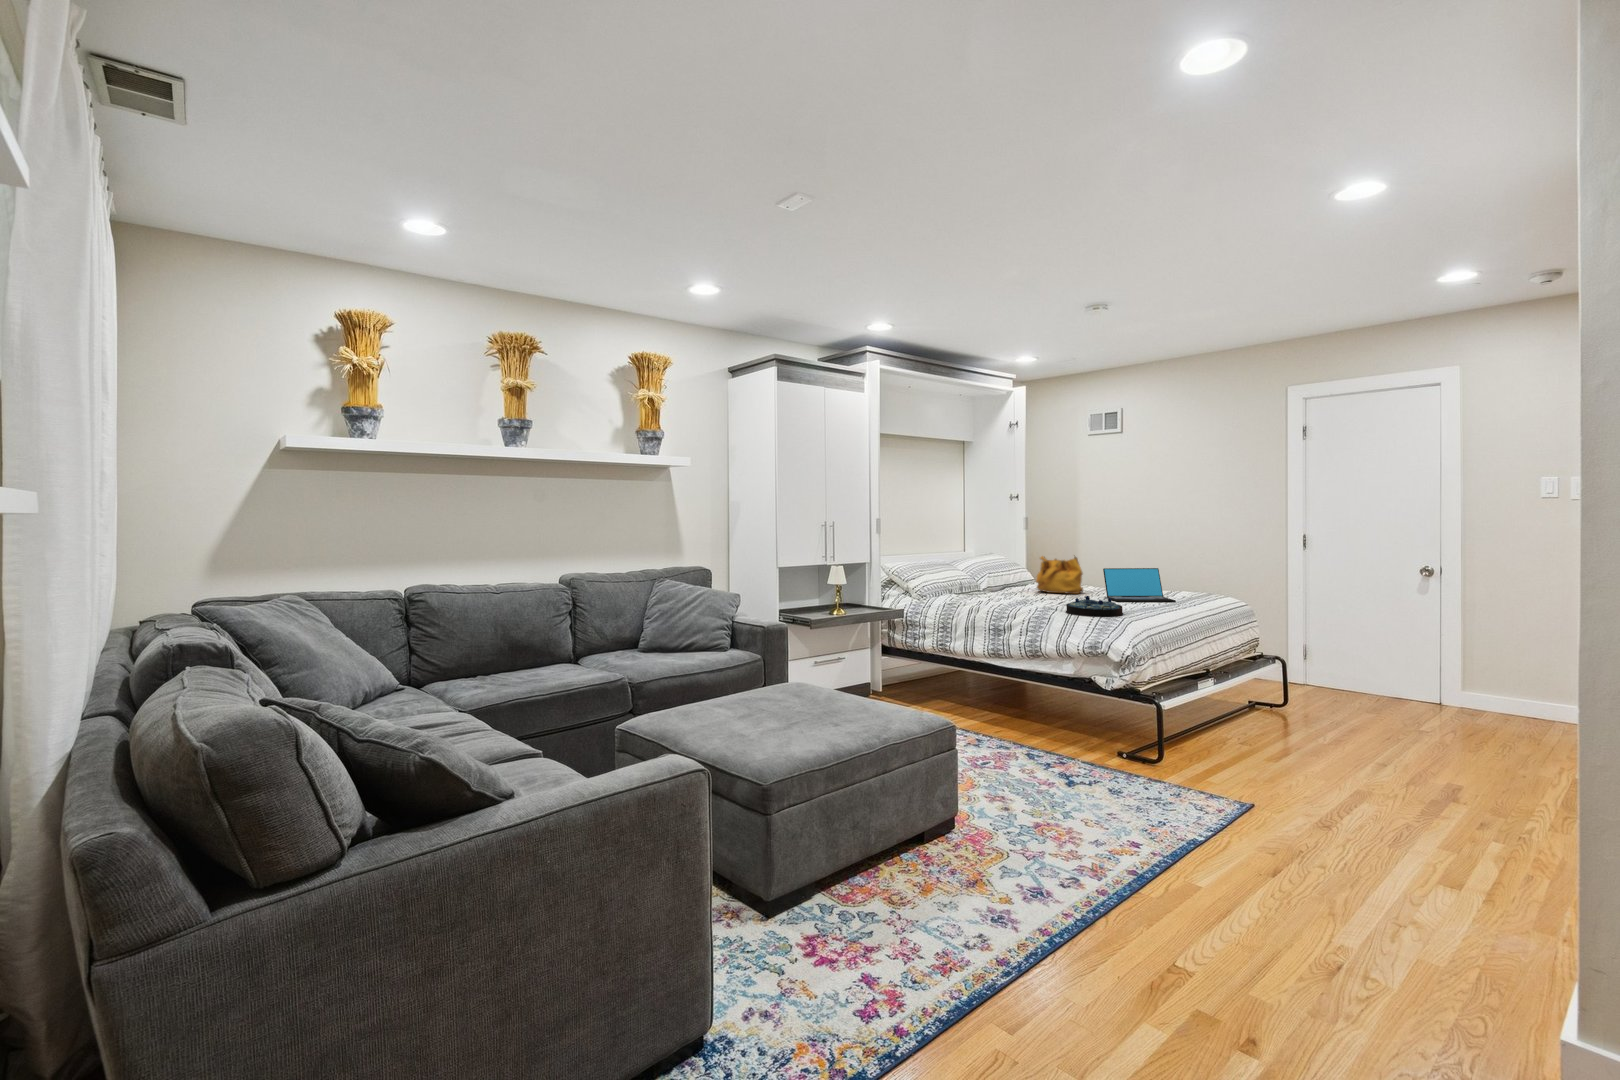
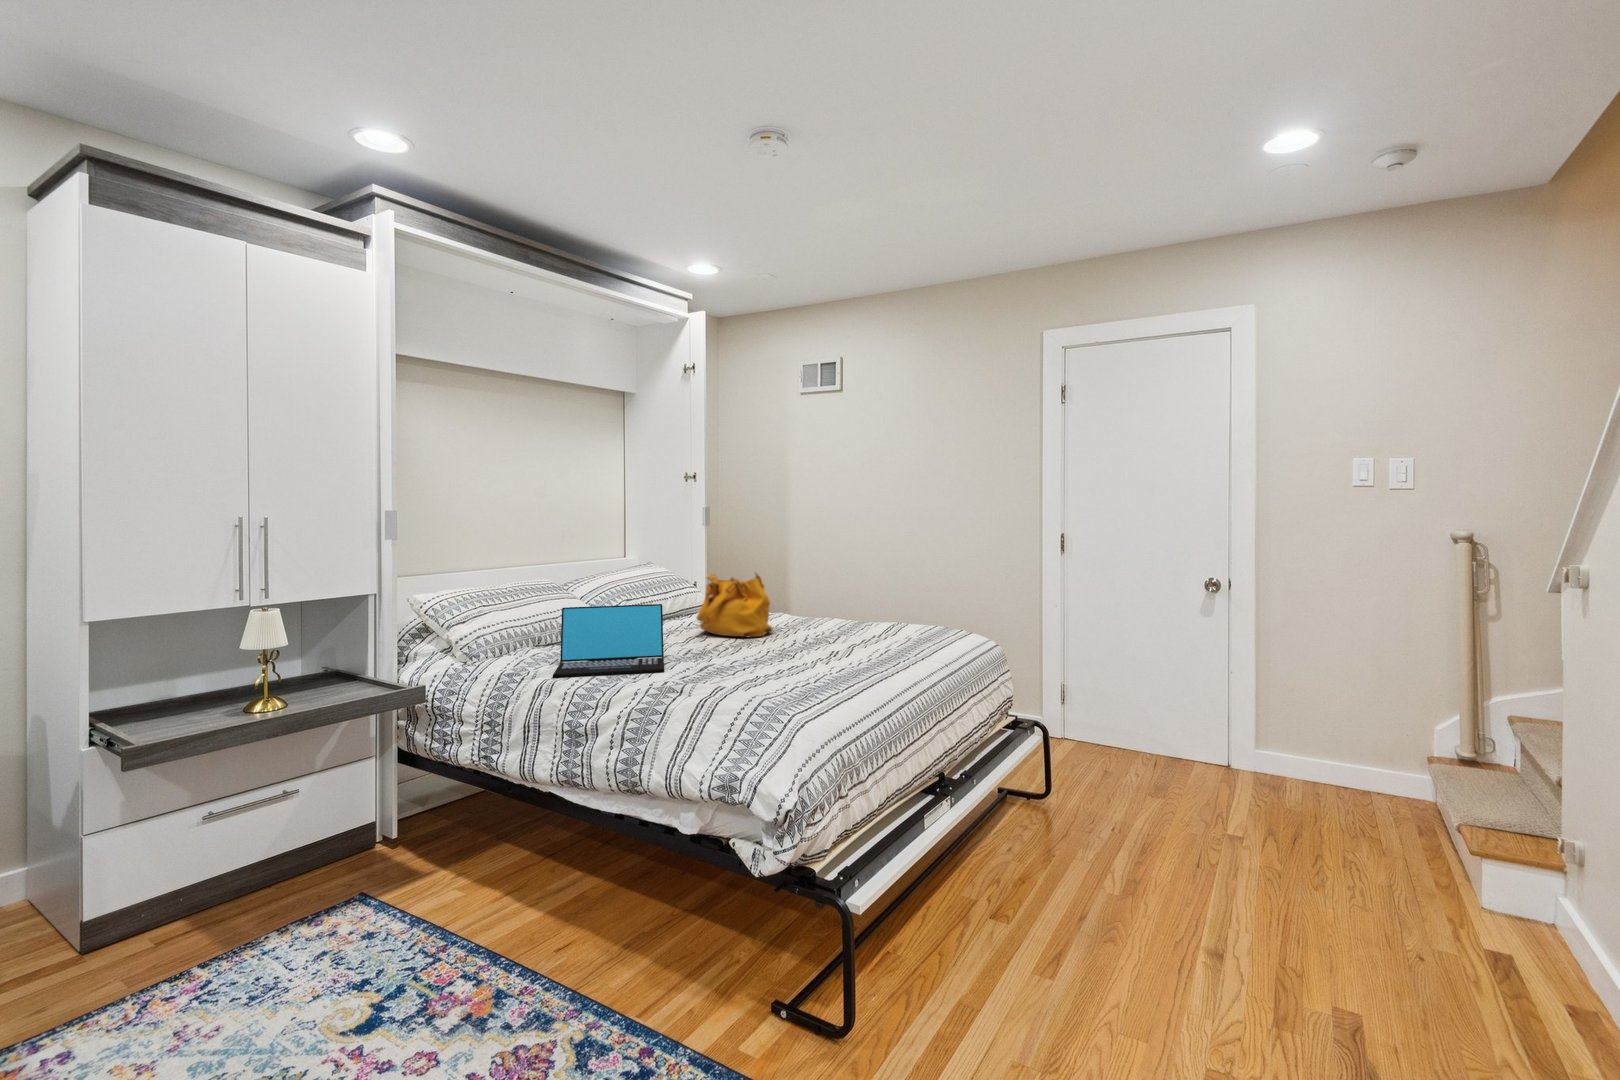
laptop: present [1103,568,1176,602] -> present [553,604,664,678]
serving tray: present [1066,596,1123,617] -> none [693,661,799,714]

